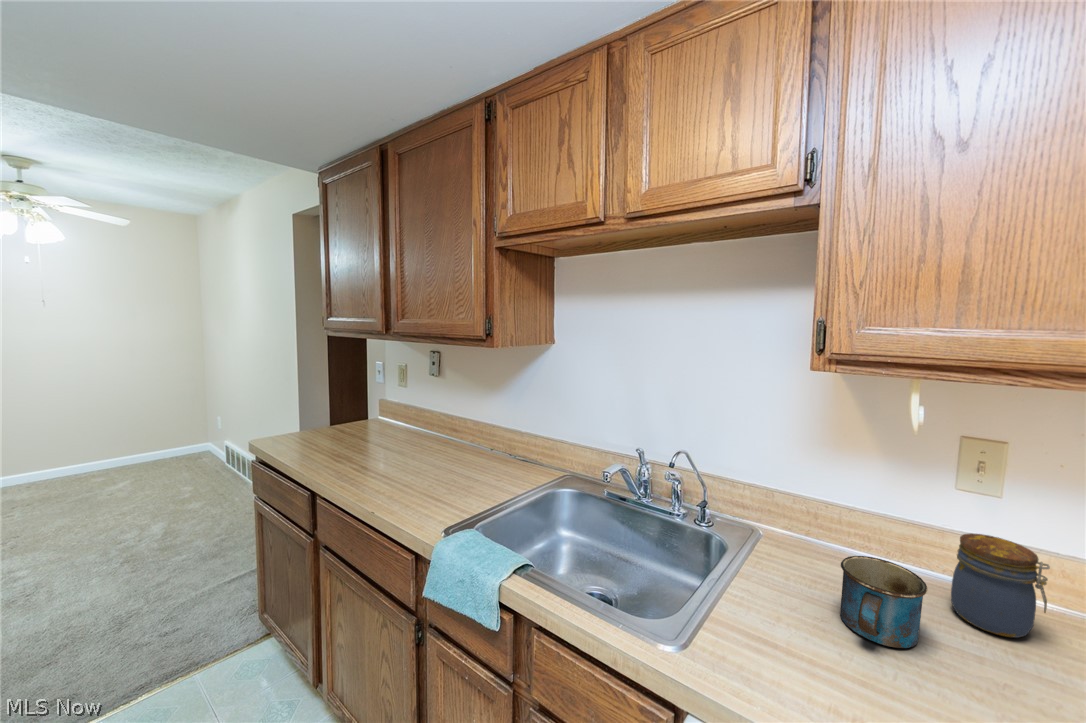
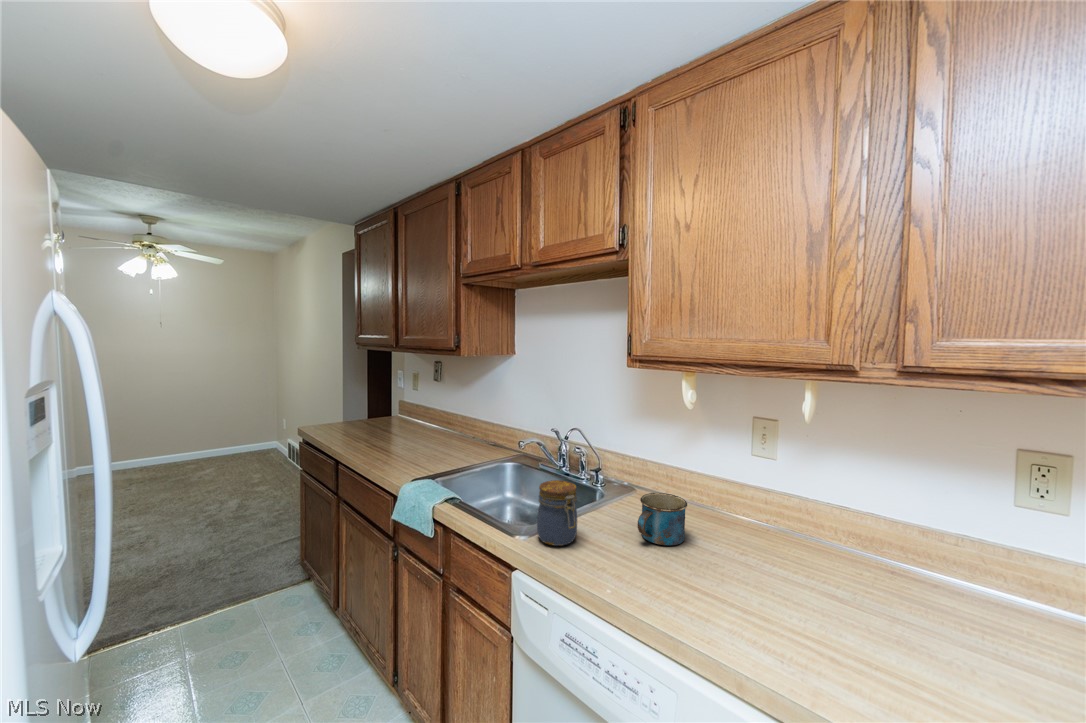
jar: present [951,533,1050,638] -> present [537,480,577,546]

